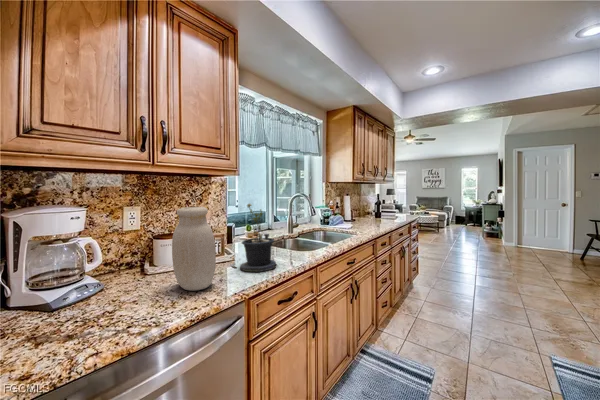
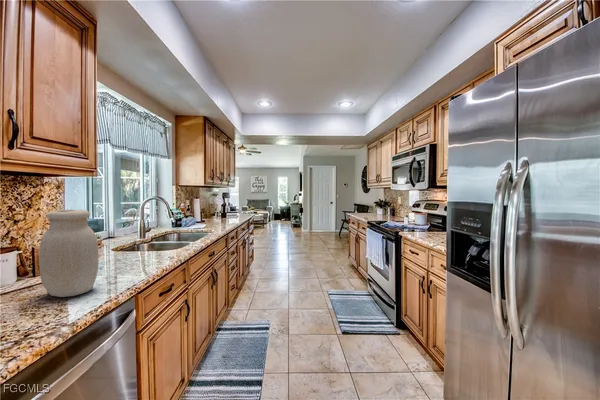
potted plant: present [232,204,277,272] -> none [99,206,153,272]

